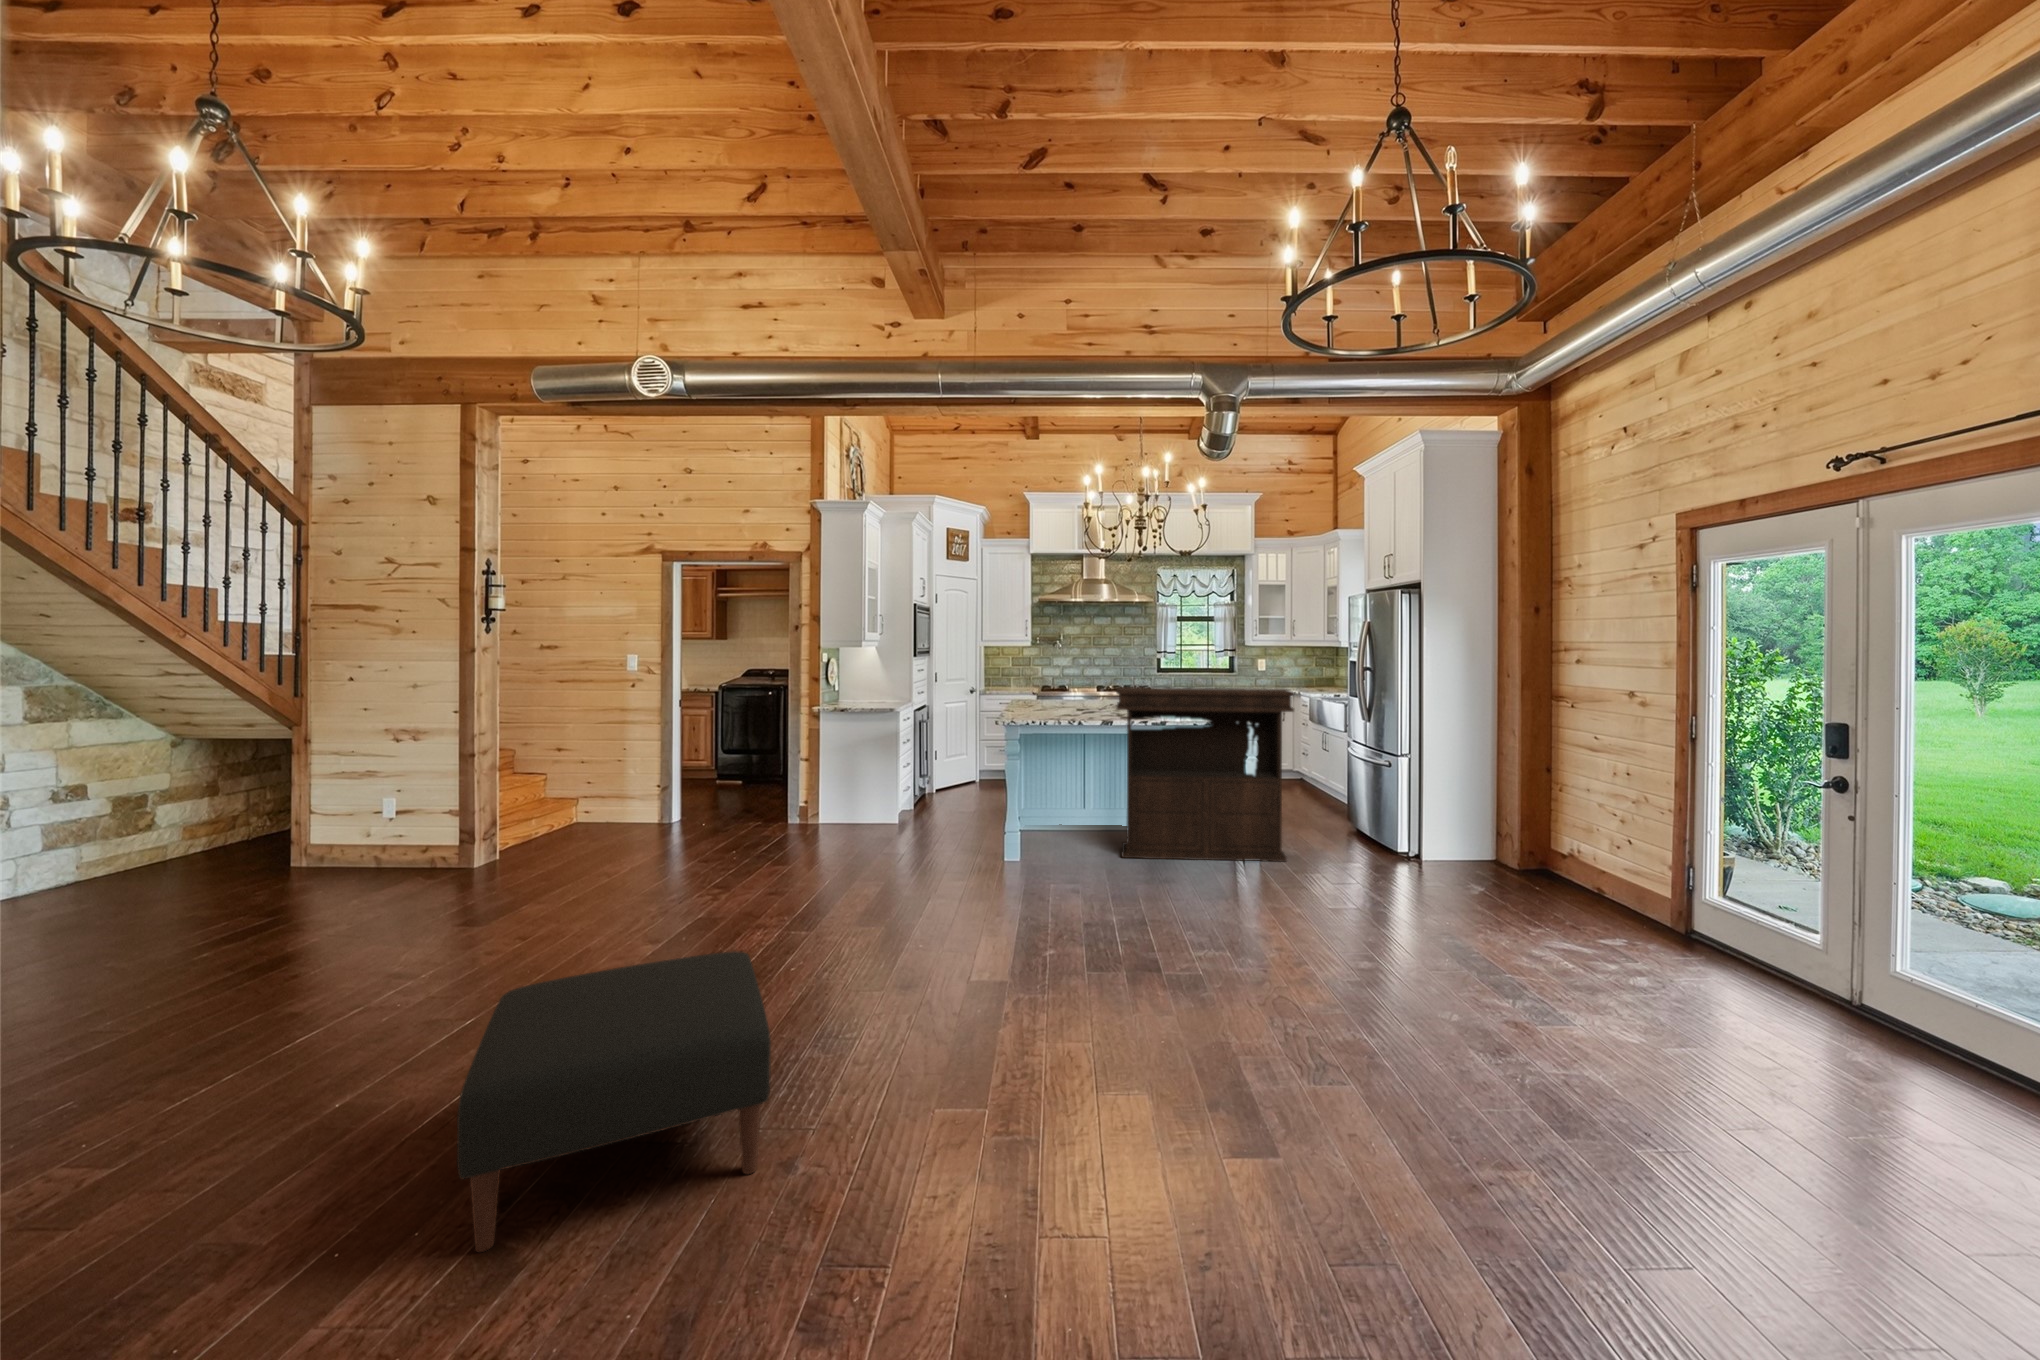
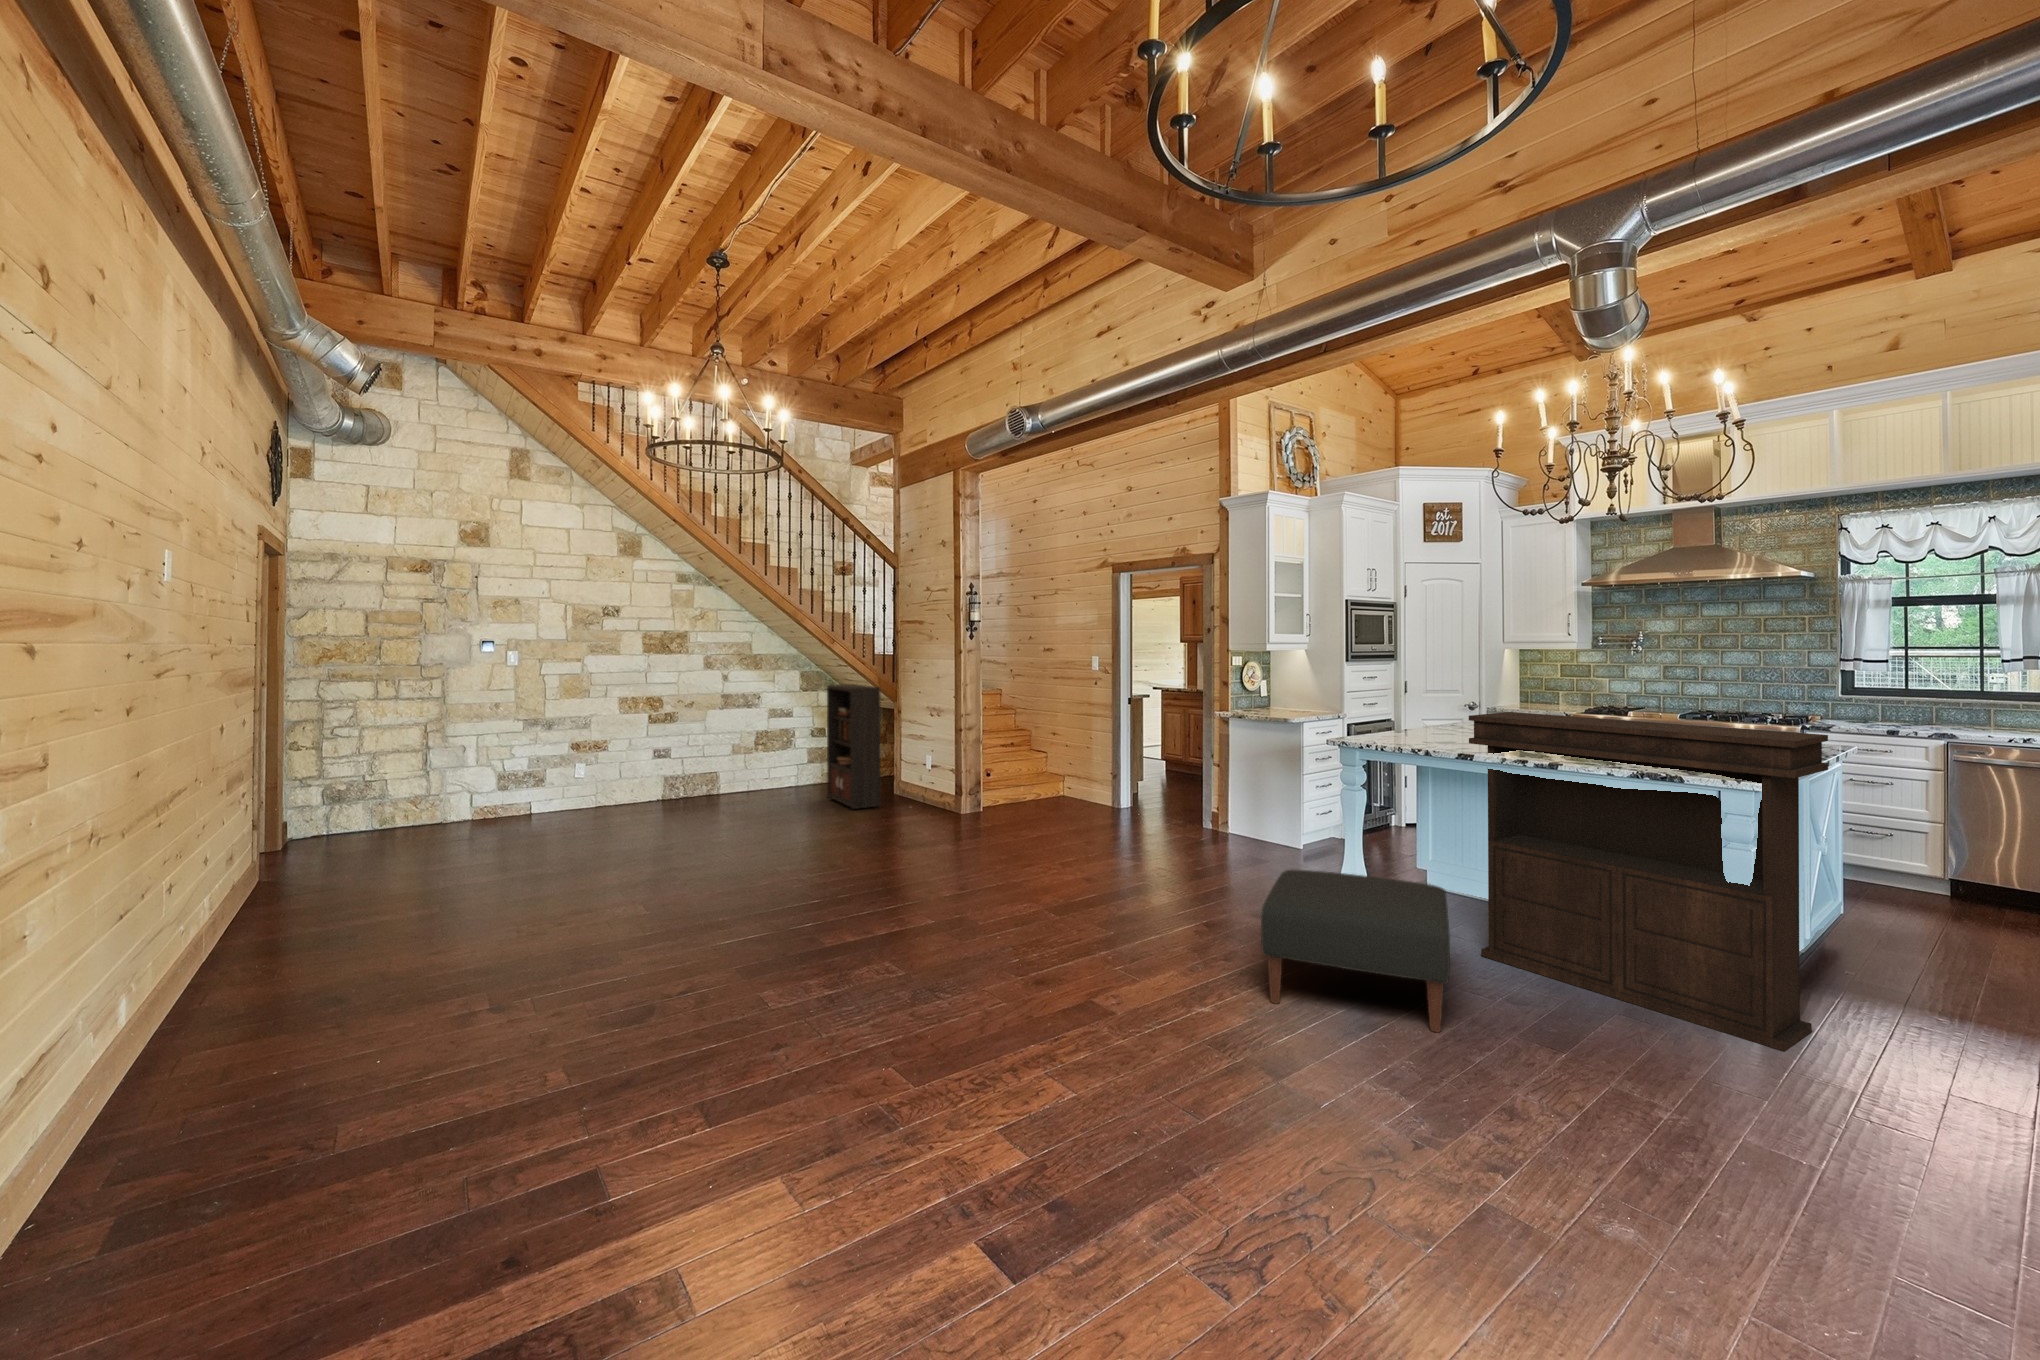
bookcase: none [156,703,371,897] -> present [827,684,881,809]
ottoman: present [457,951,771,1252] -> present [1261,870,1450,1033]

